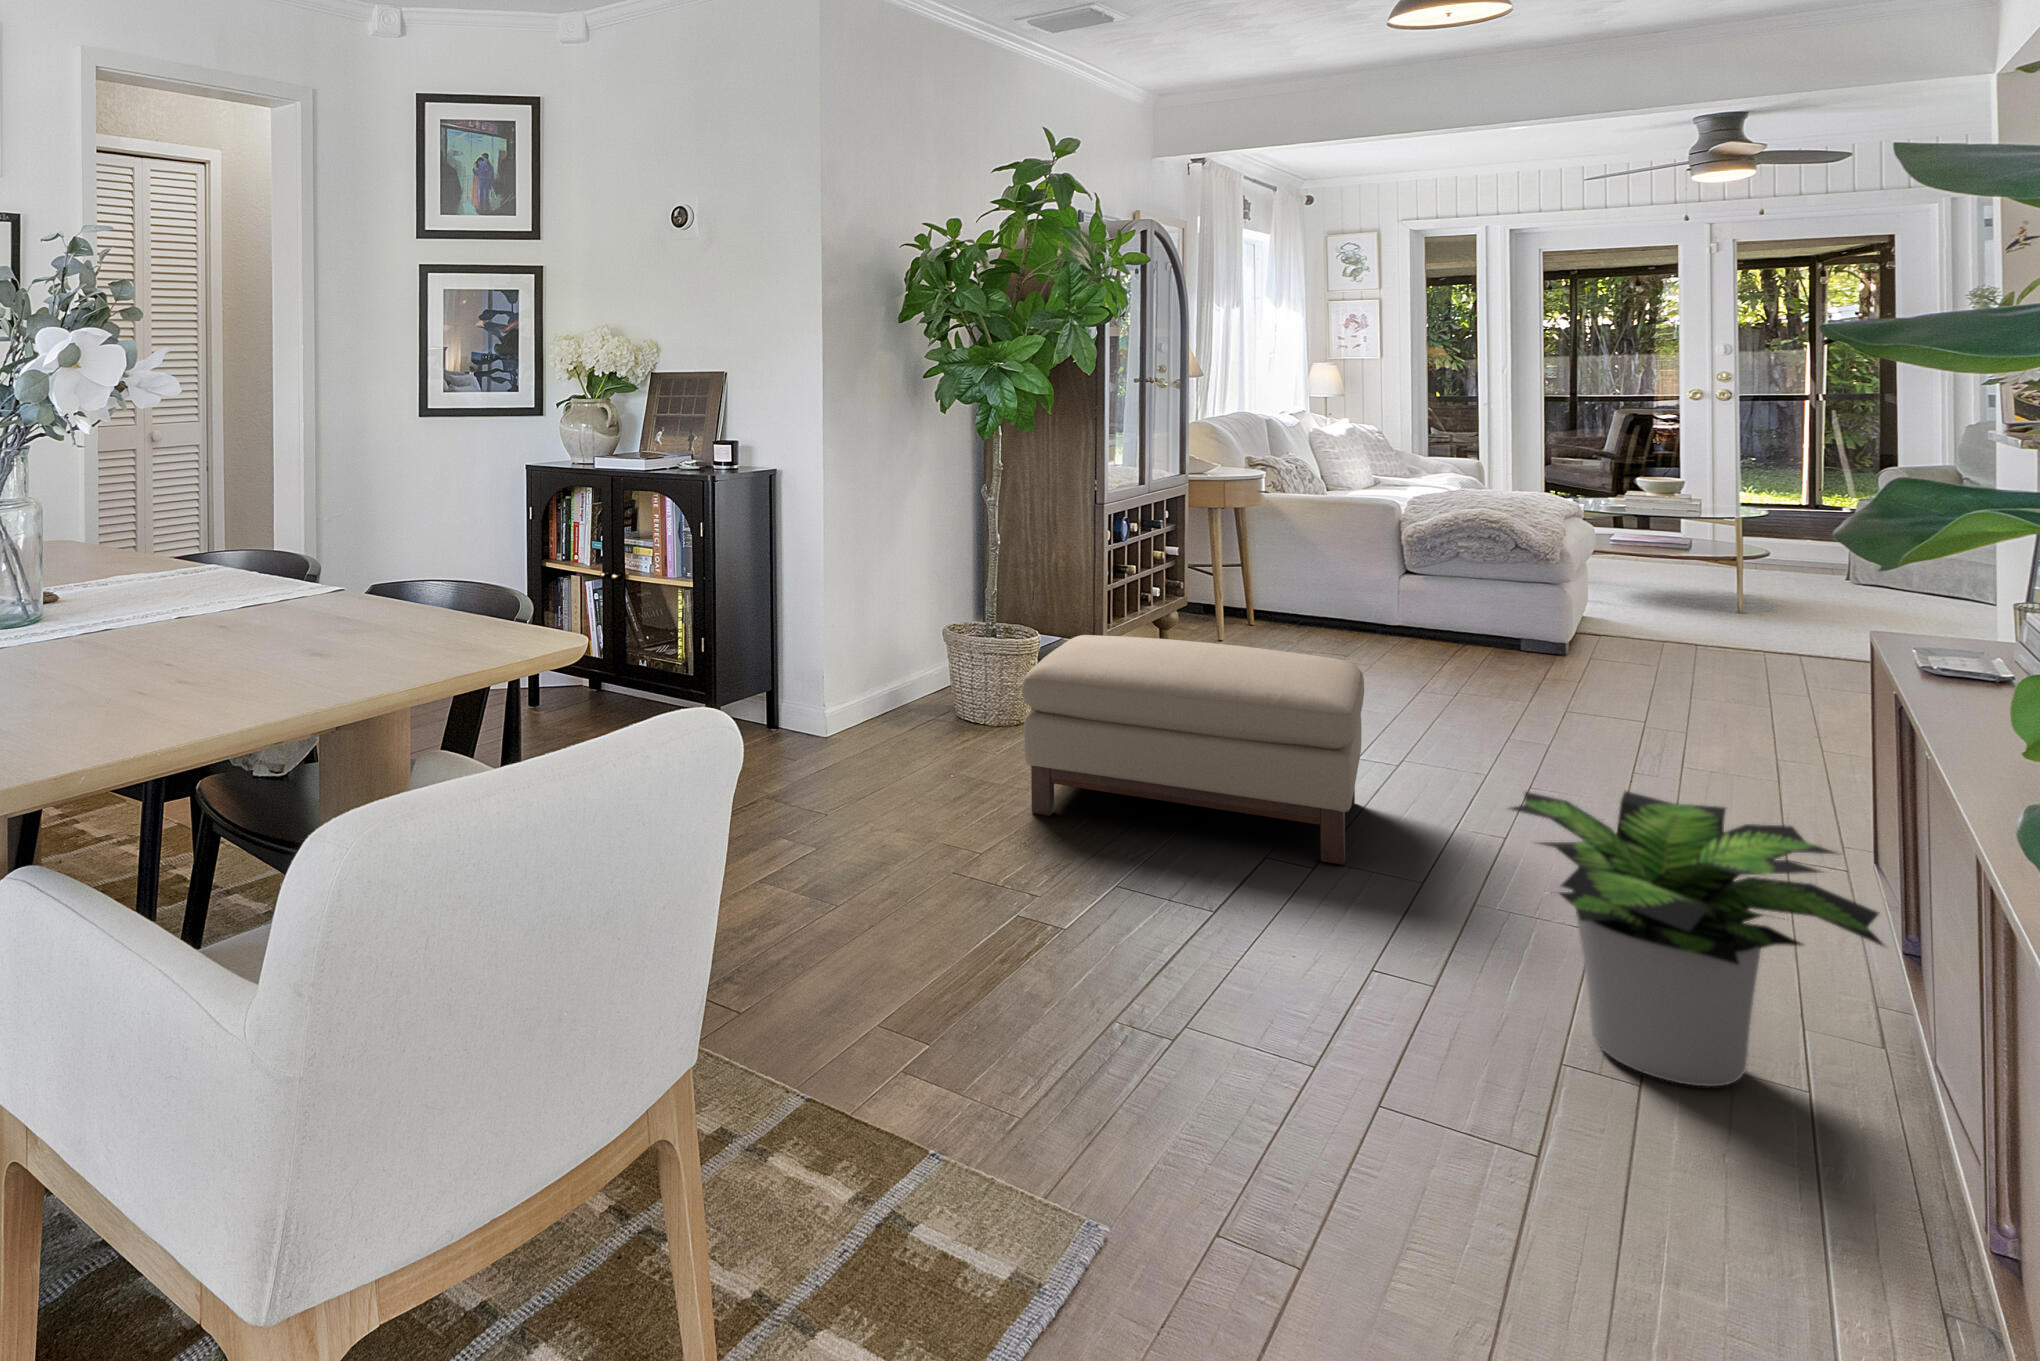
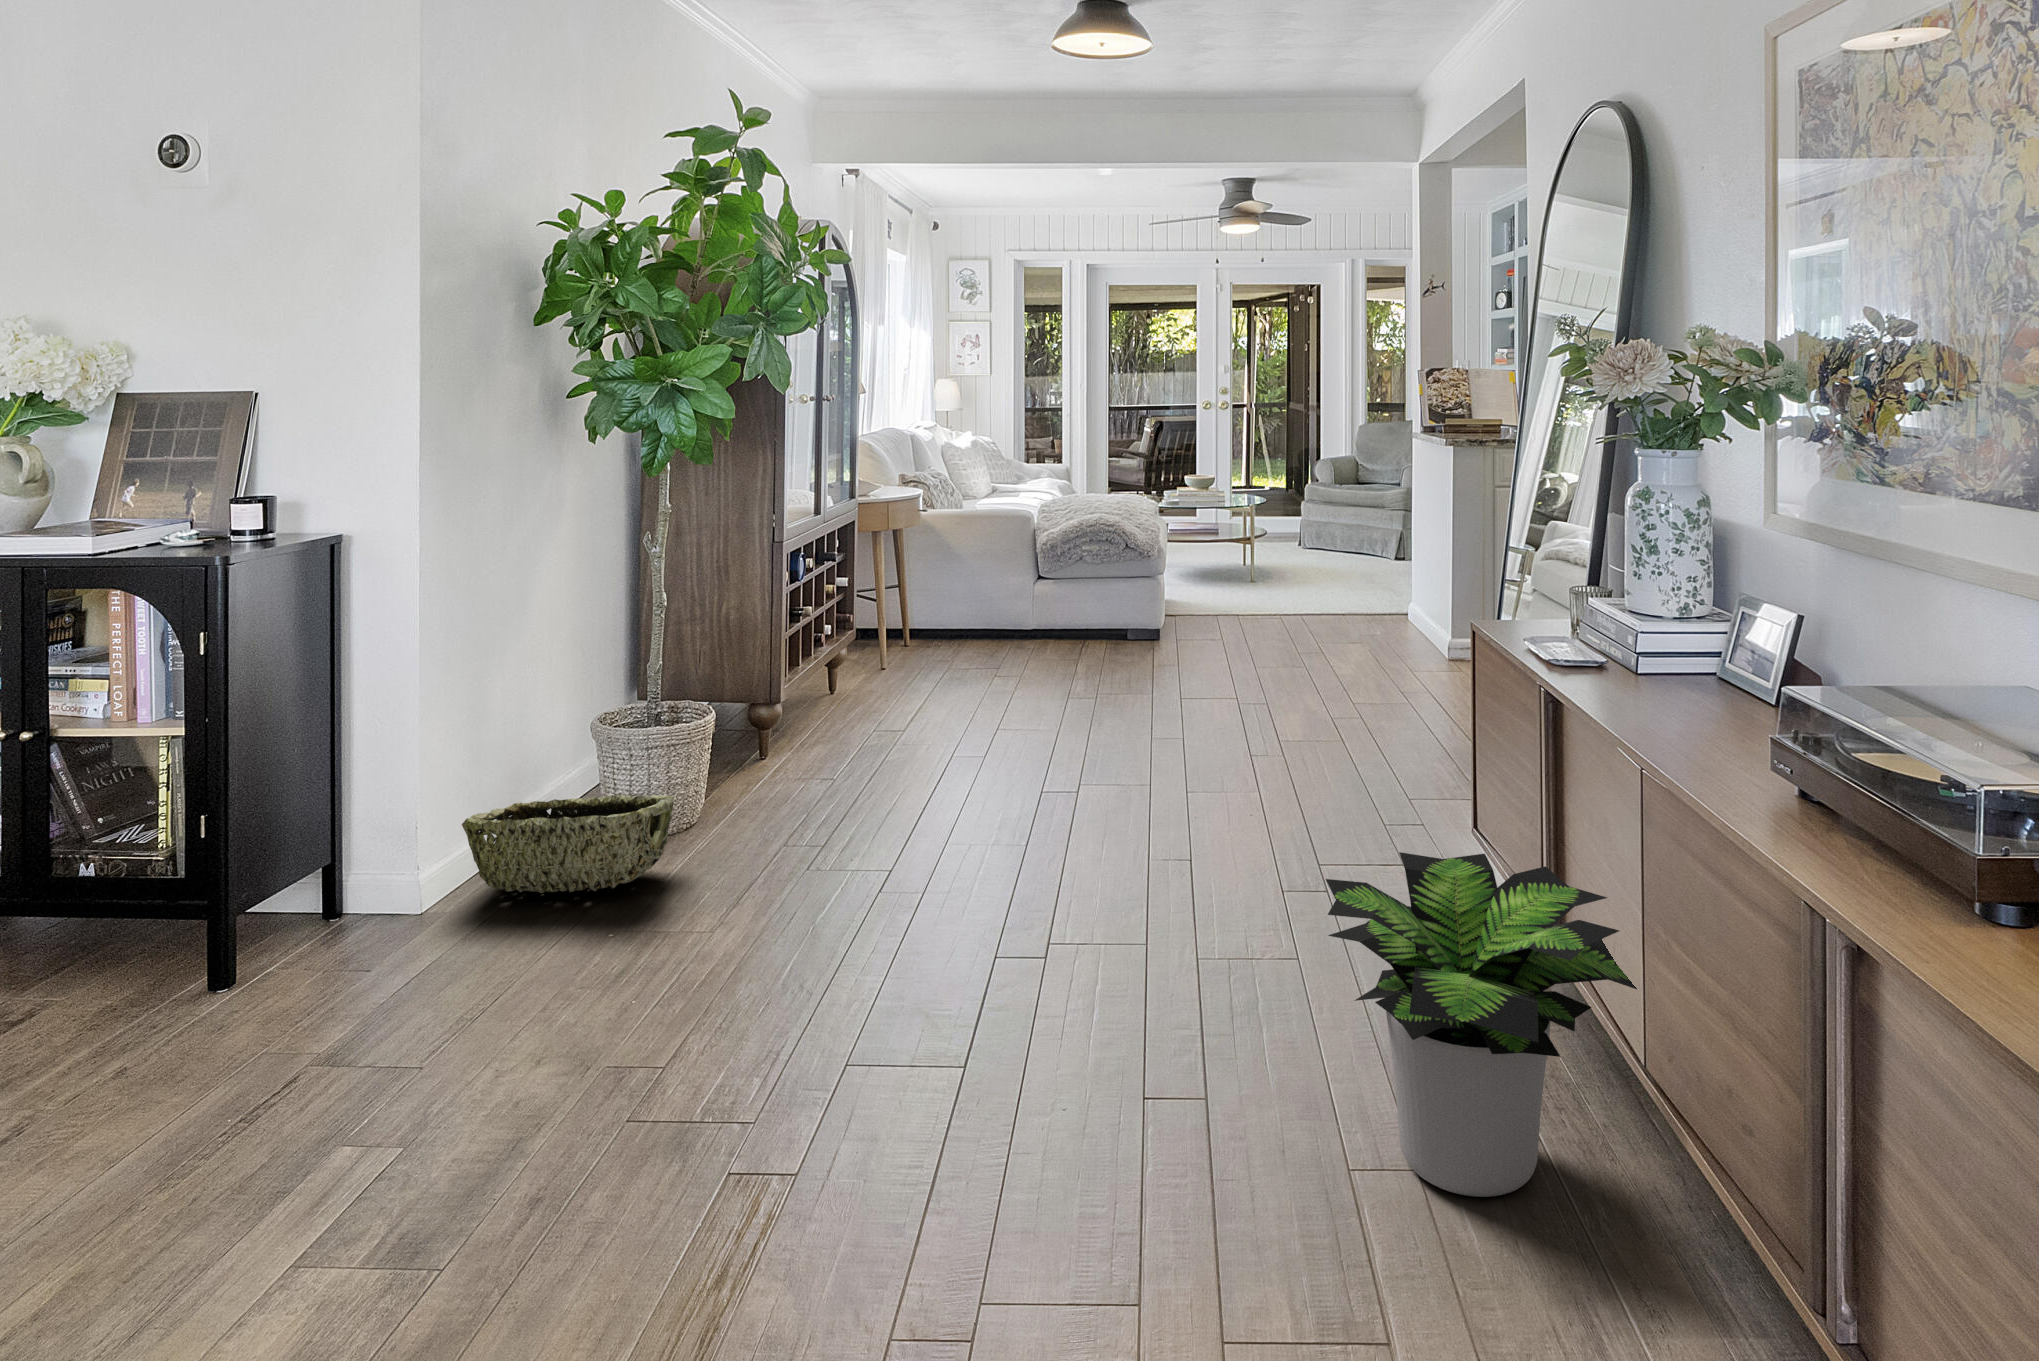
ottoman: present [1022,635,1364,865] -> none [719,713,1104,988]
woven basket: none [852,672,1002,742] -> present [462,795,674,893]

